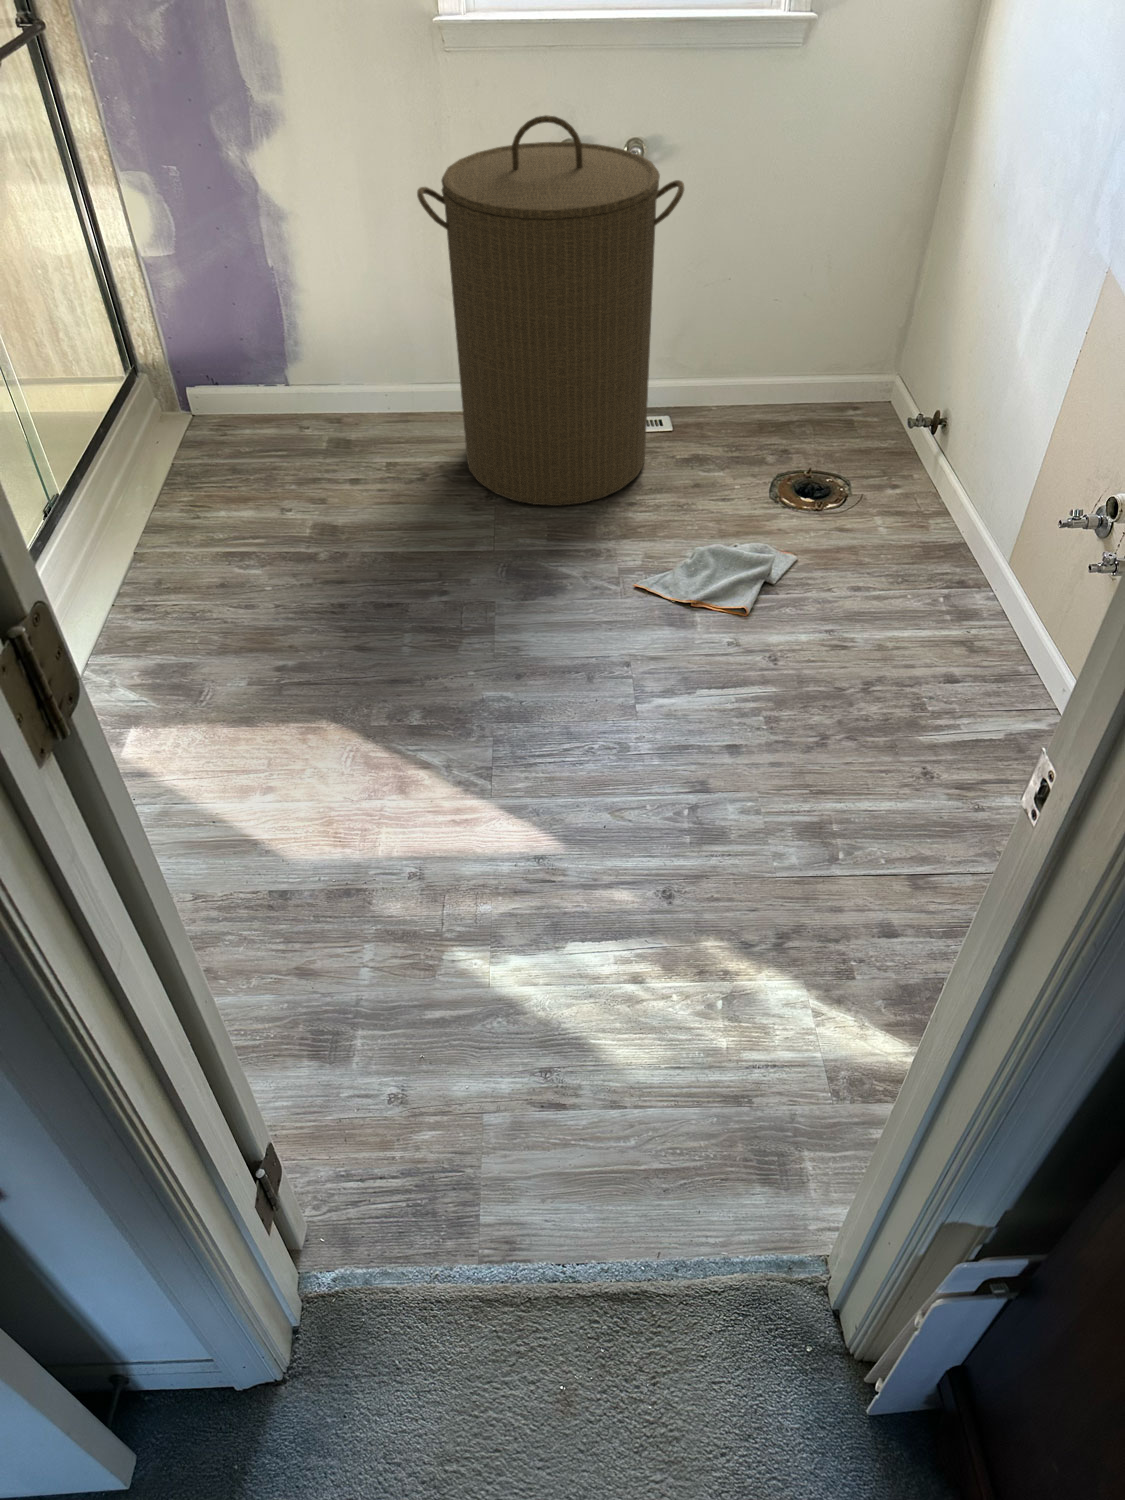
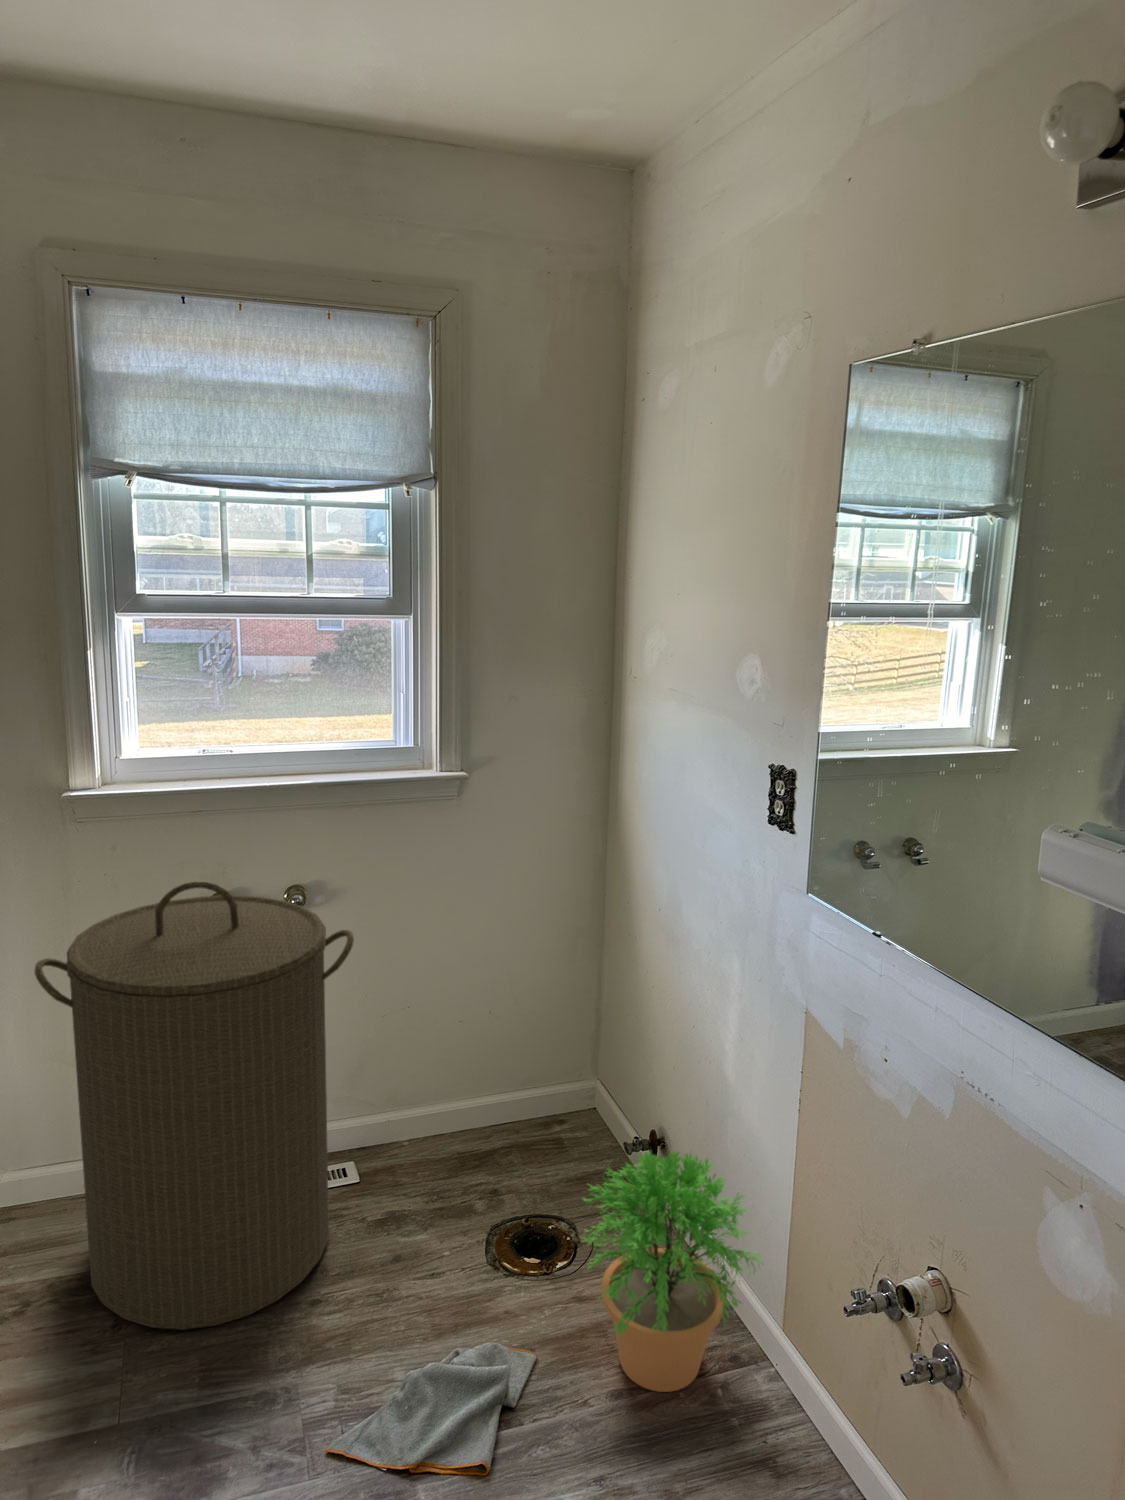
potted plant: none [848,398,1005,593] -> present [583,1150,762,1392]

